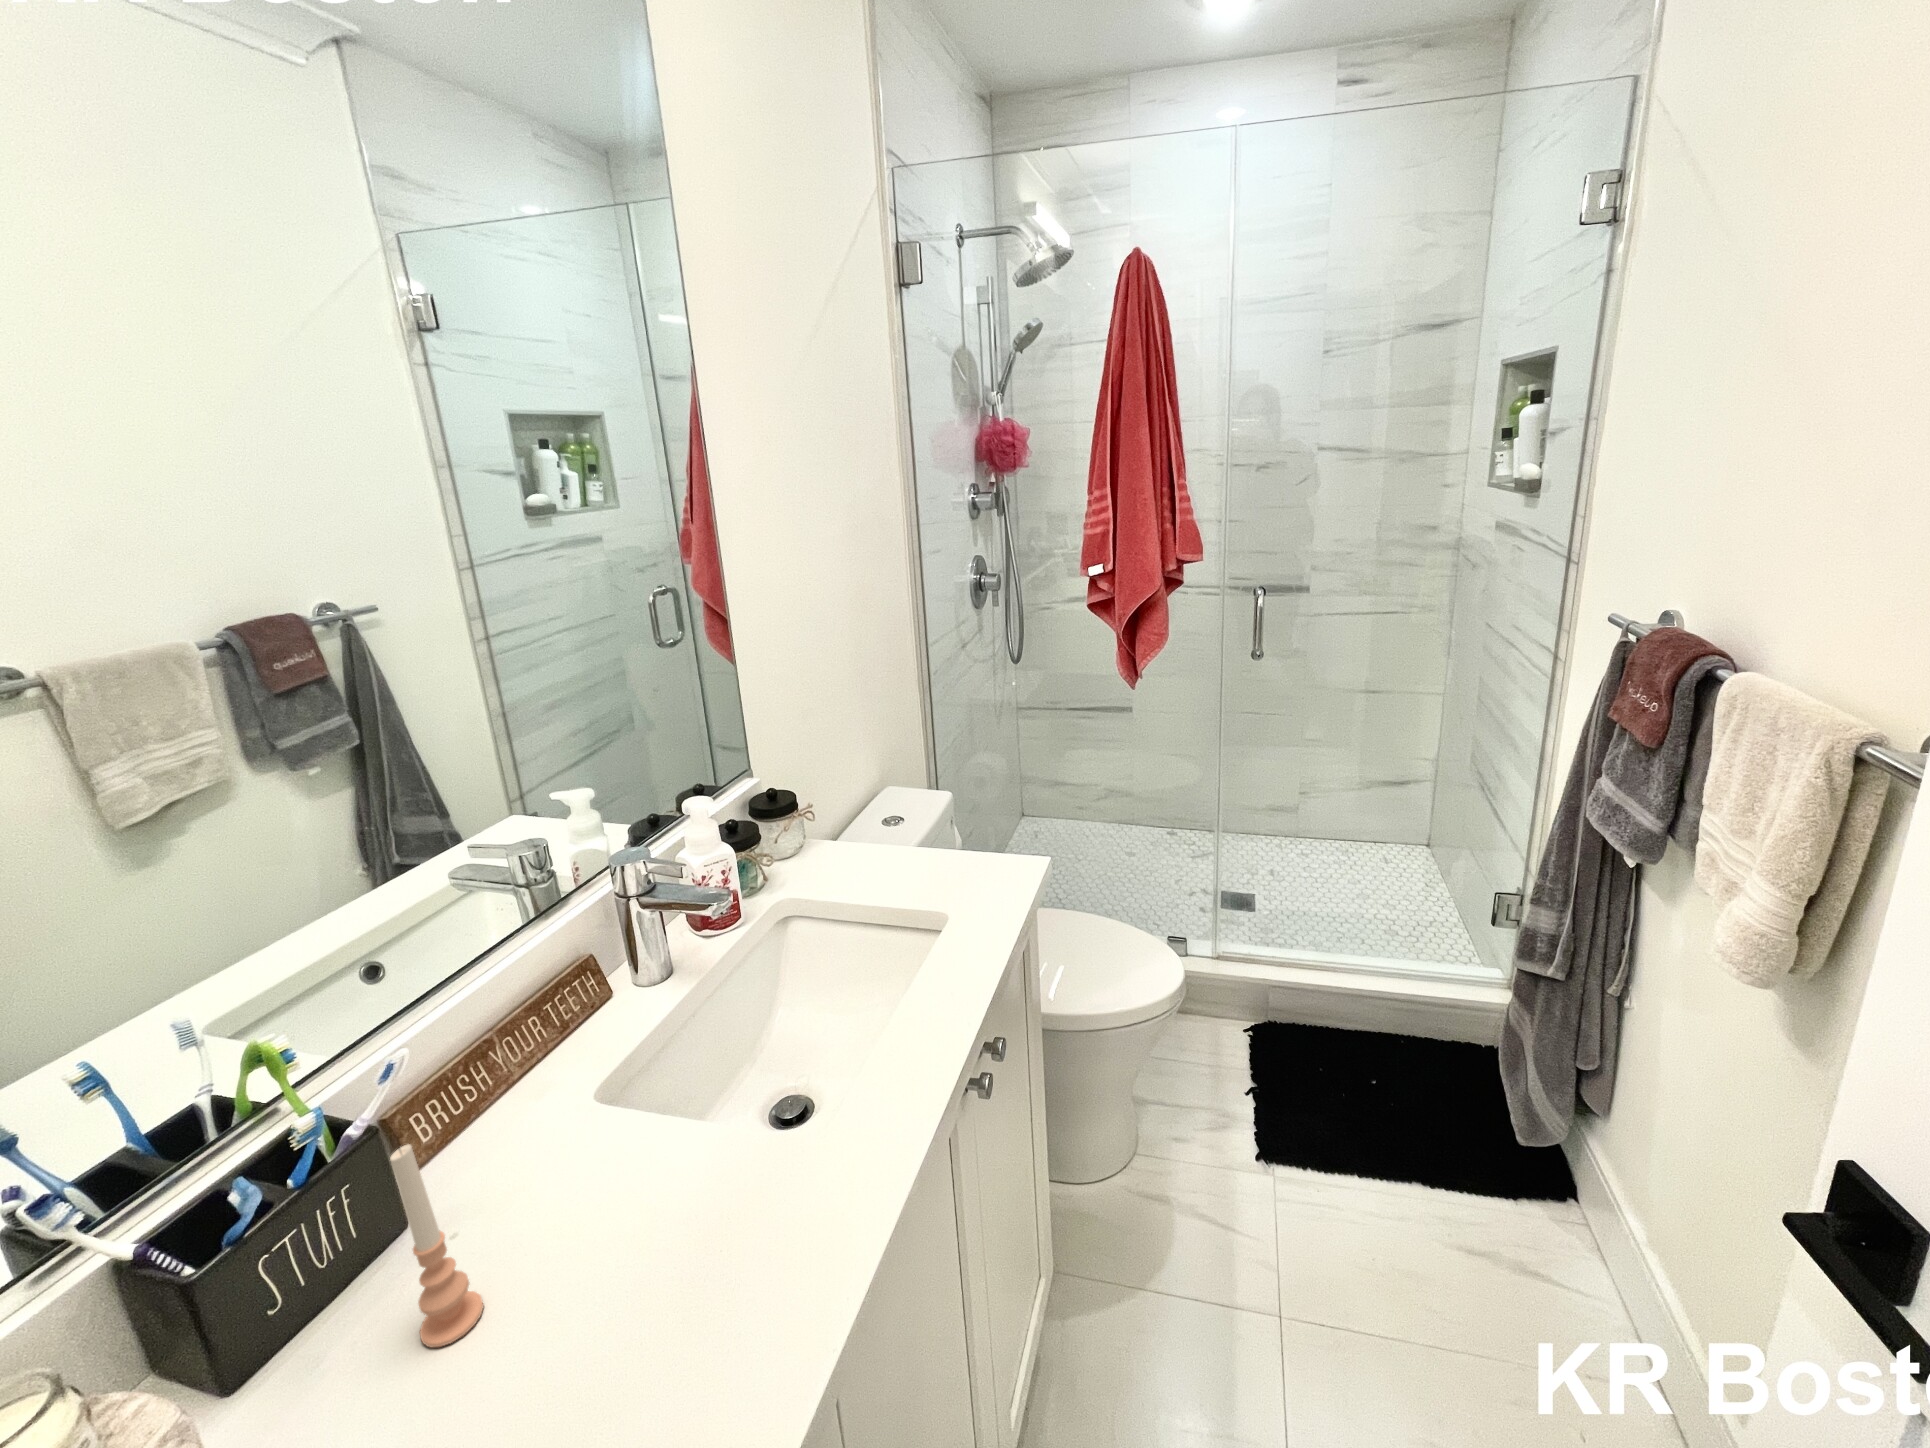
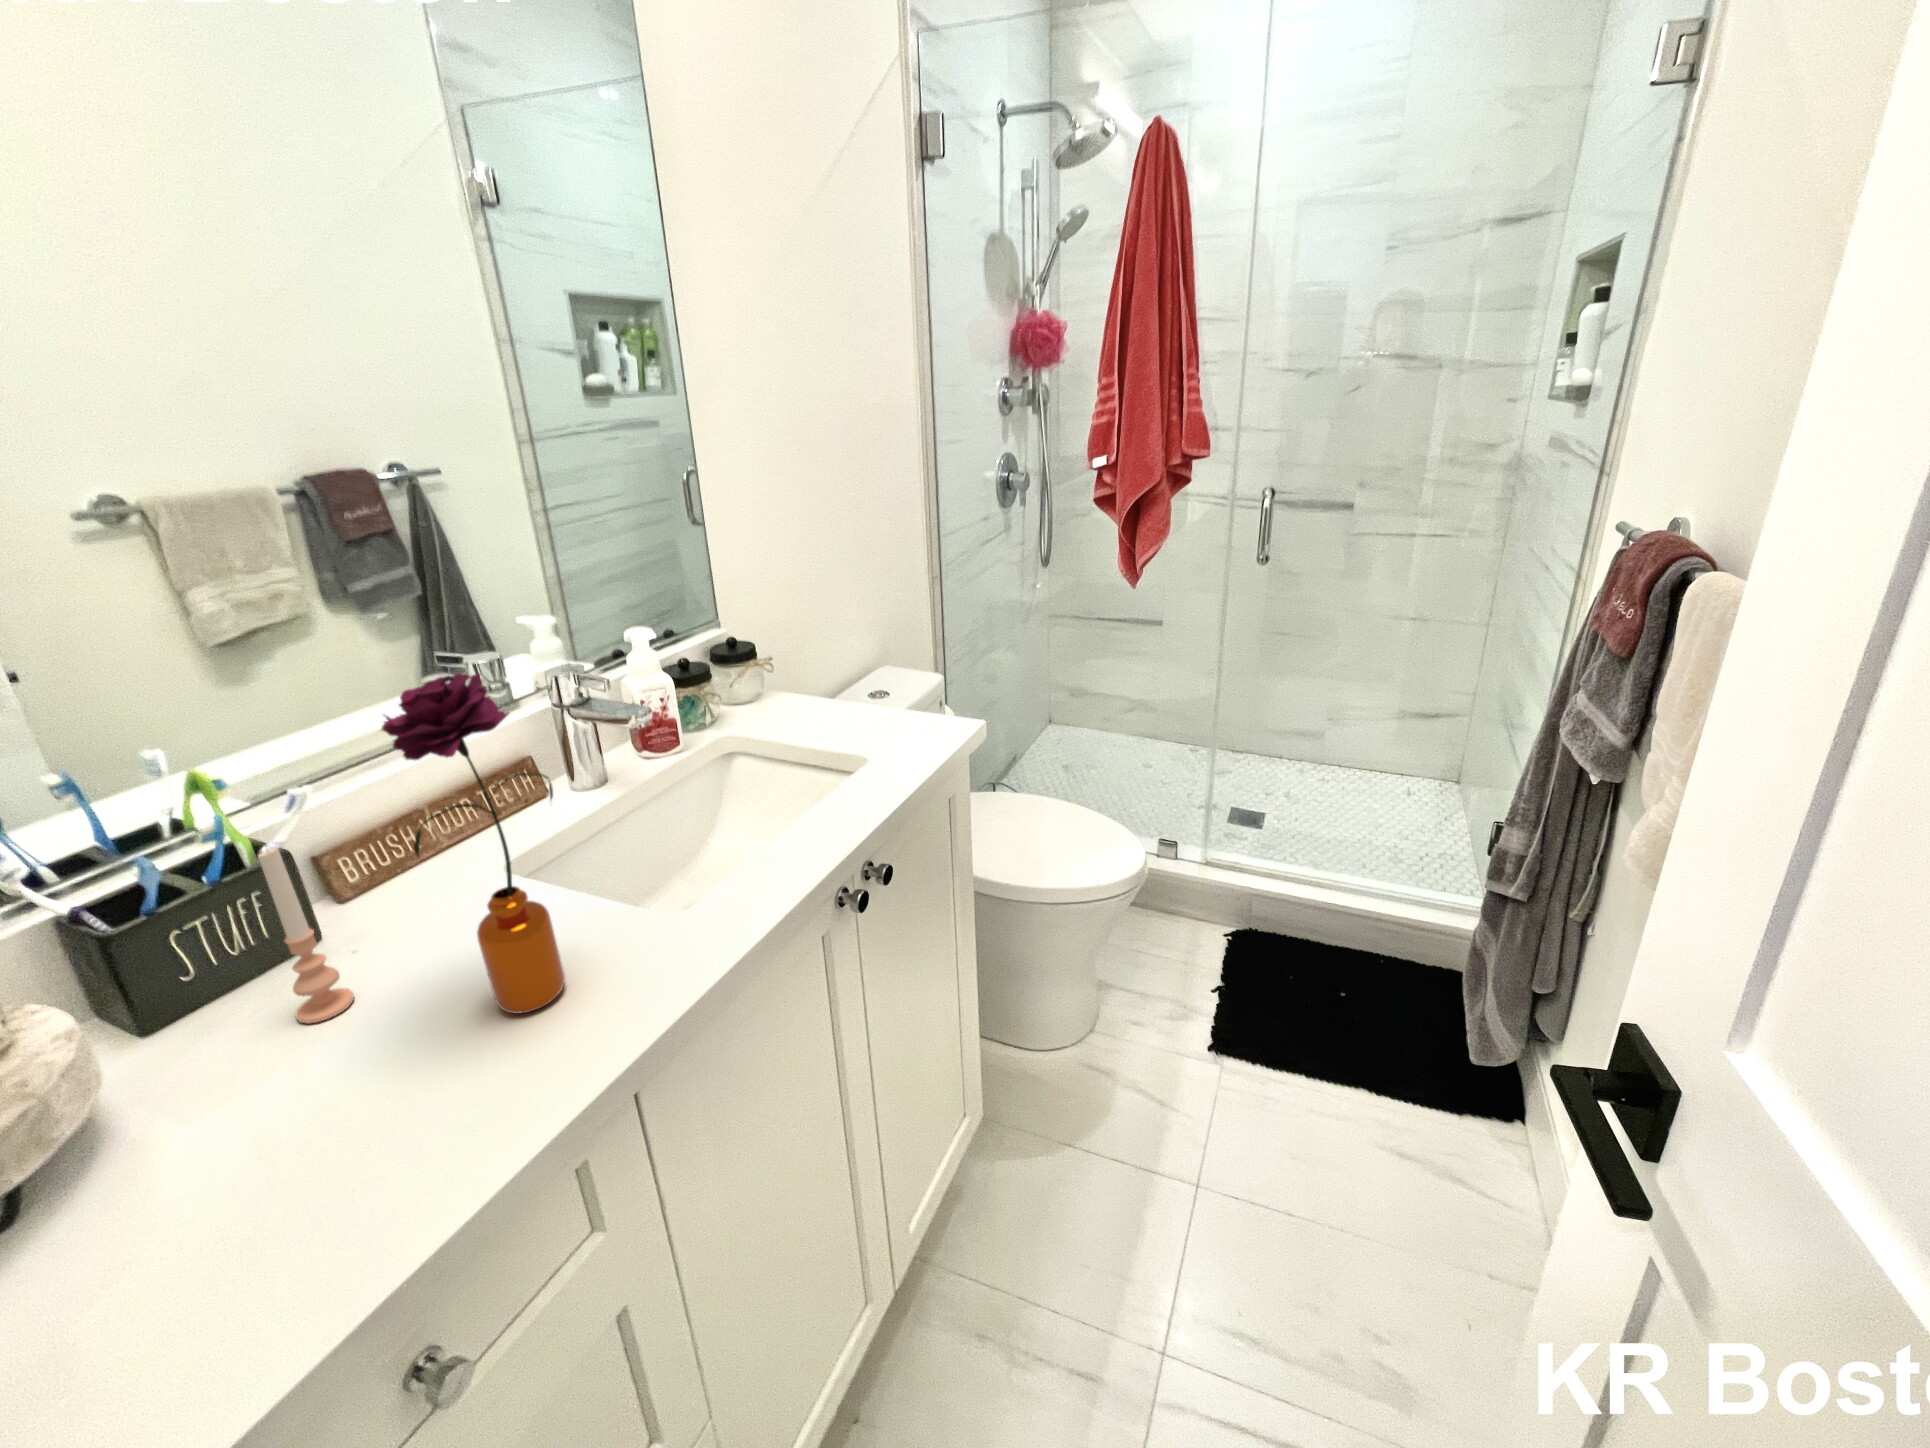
flower: none [560,921,733,1298] -> present [381,673,565,1014]

